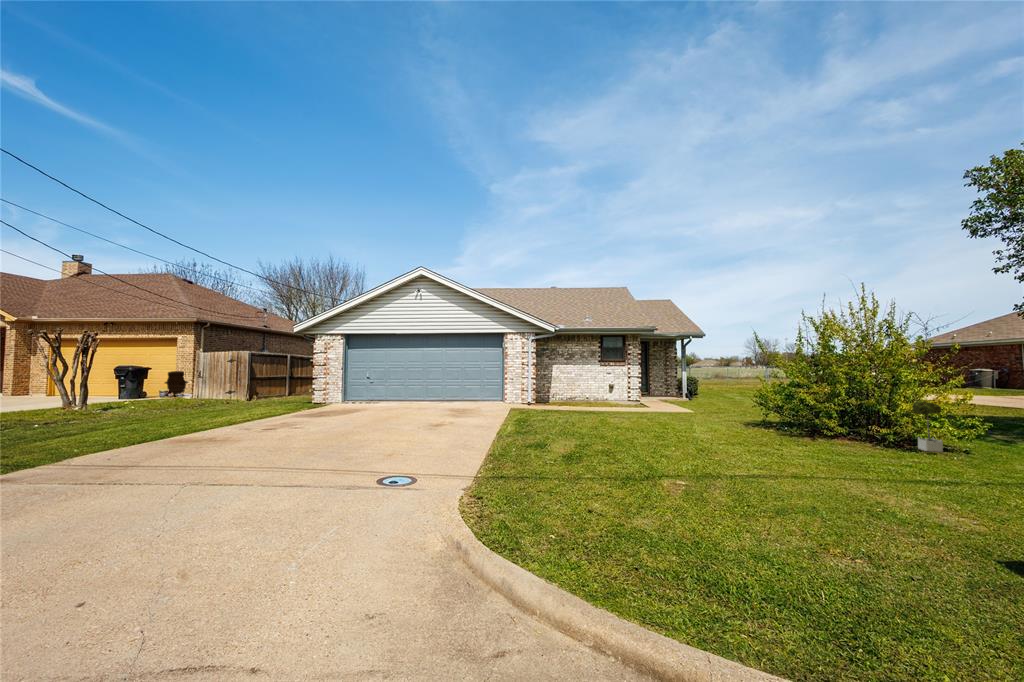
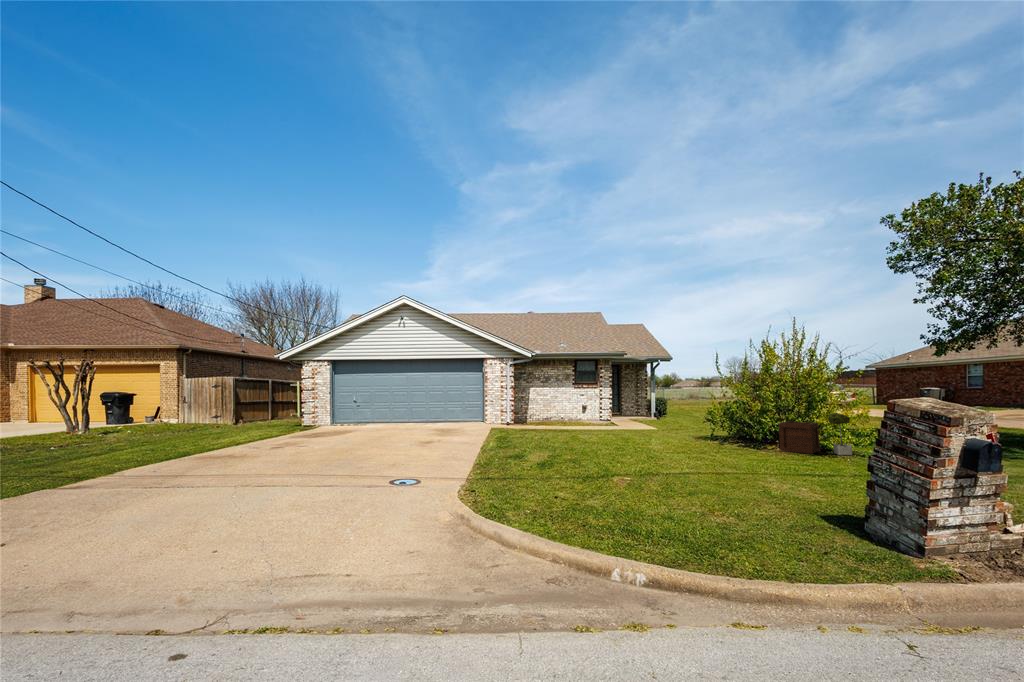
lounge chair: present [165,371,188,396] -> none [148,397,172,422]
wooden crate: none [849,409,898,449] -> present [779,421,820,454]

